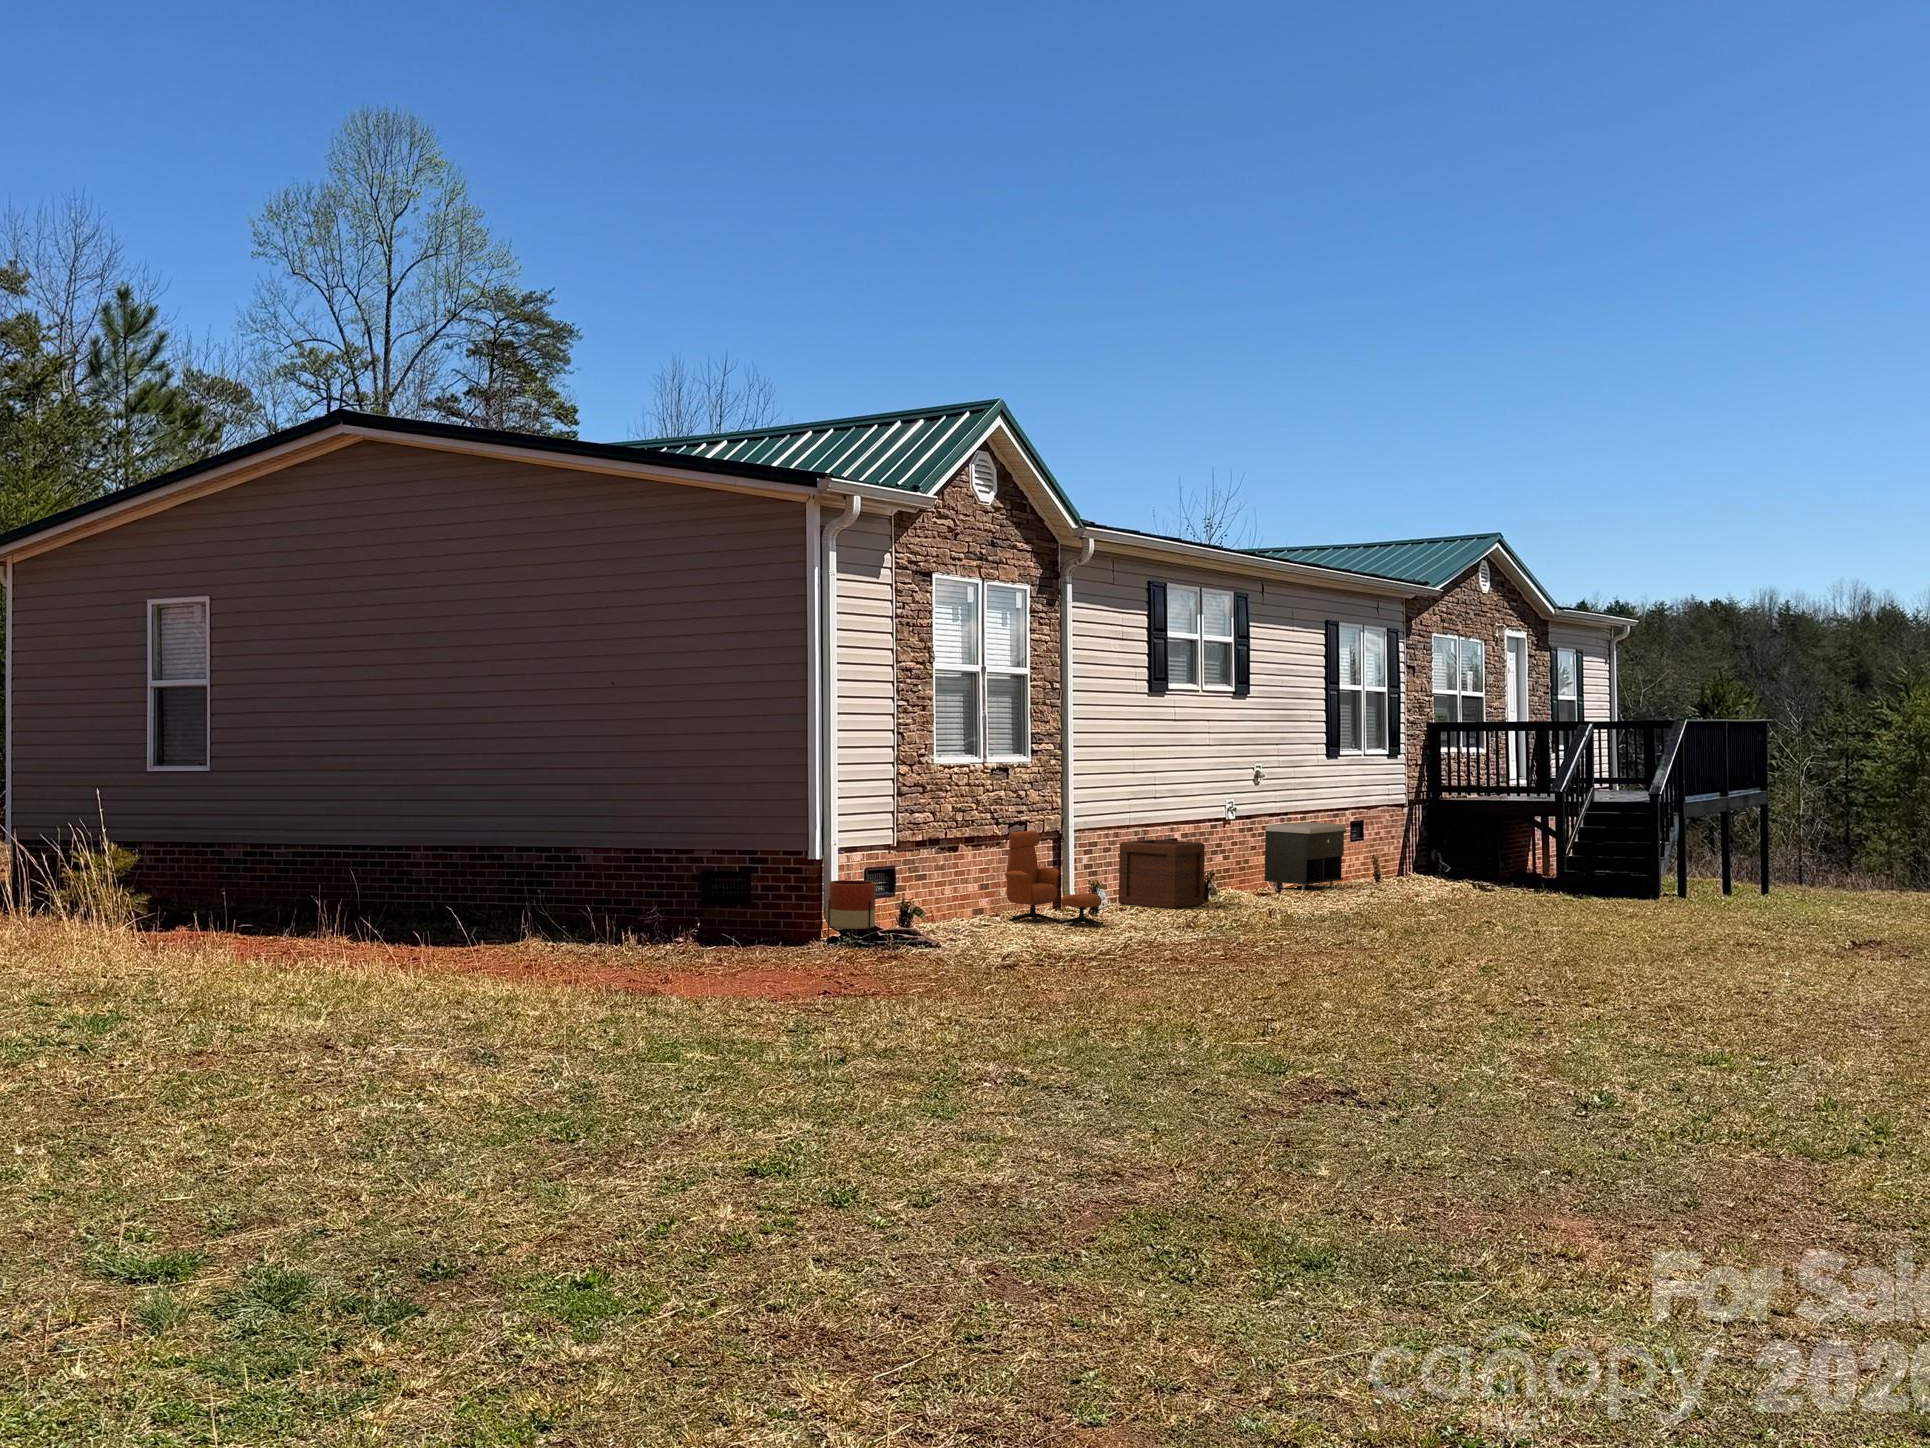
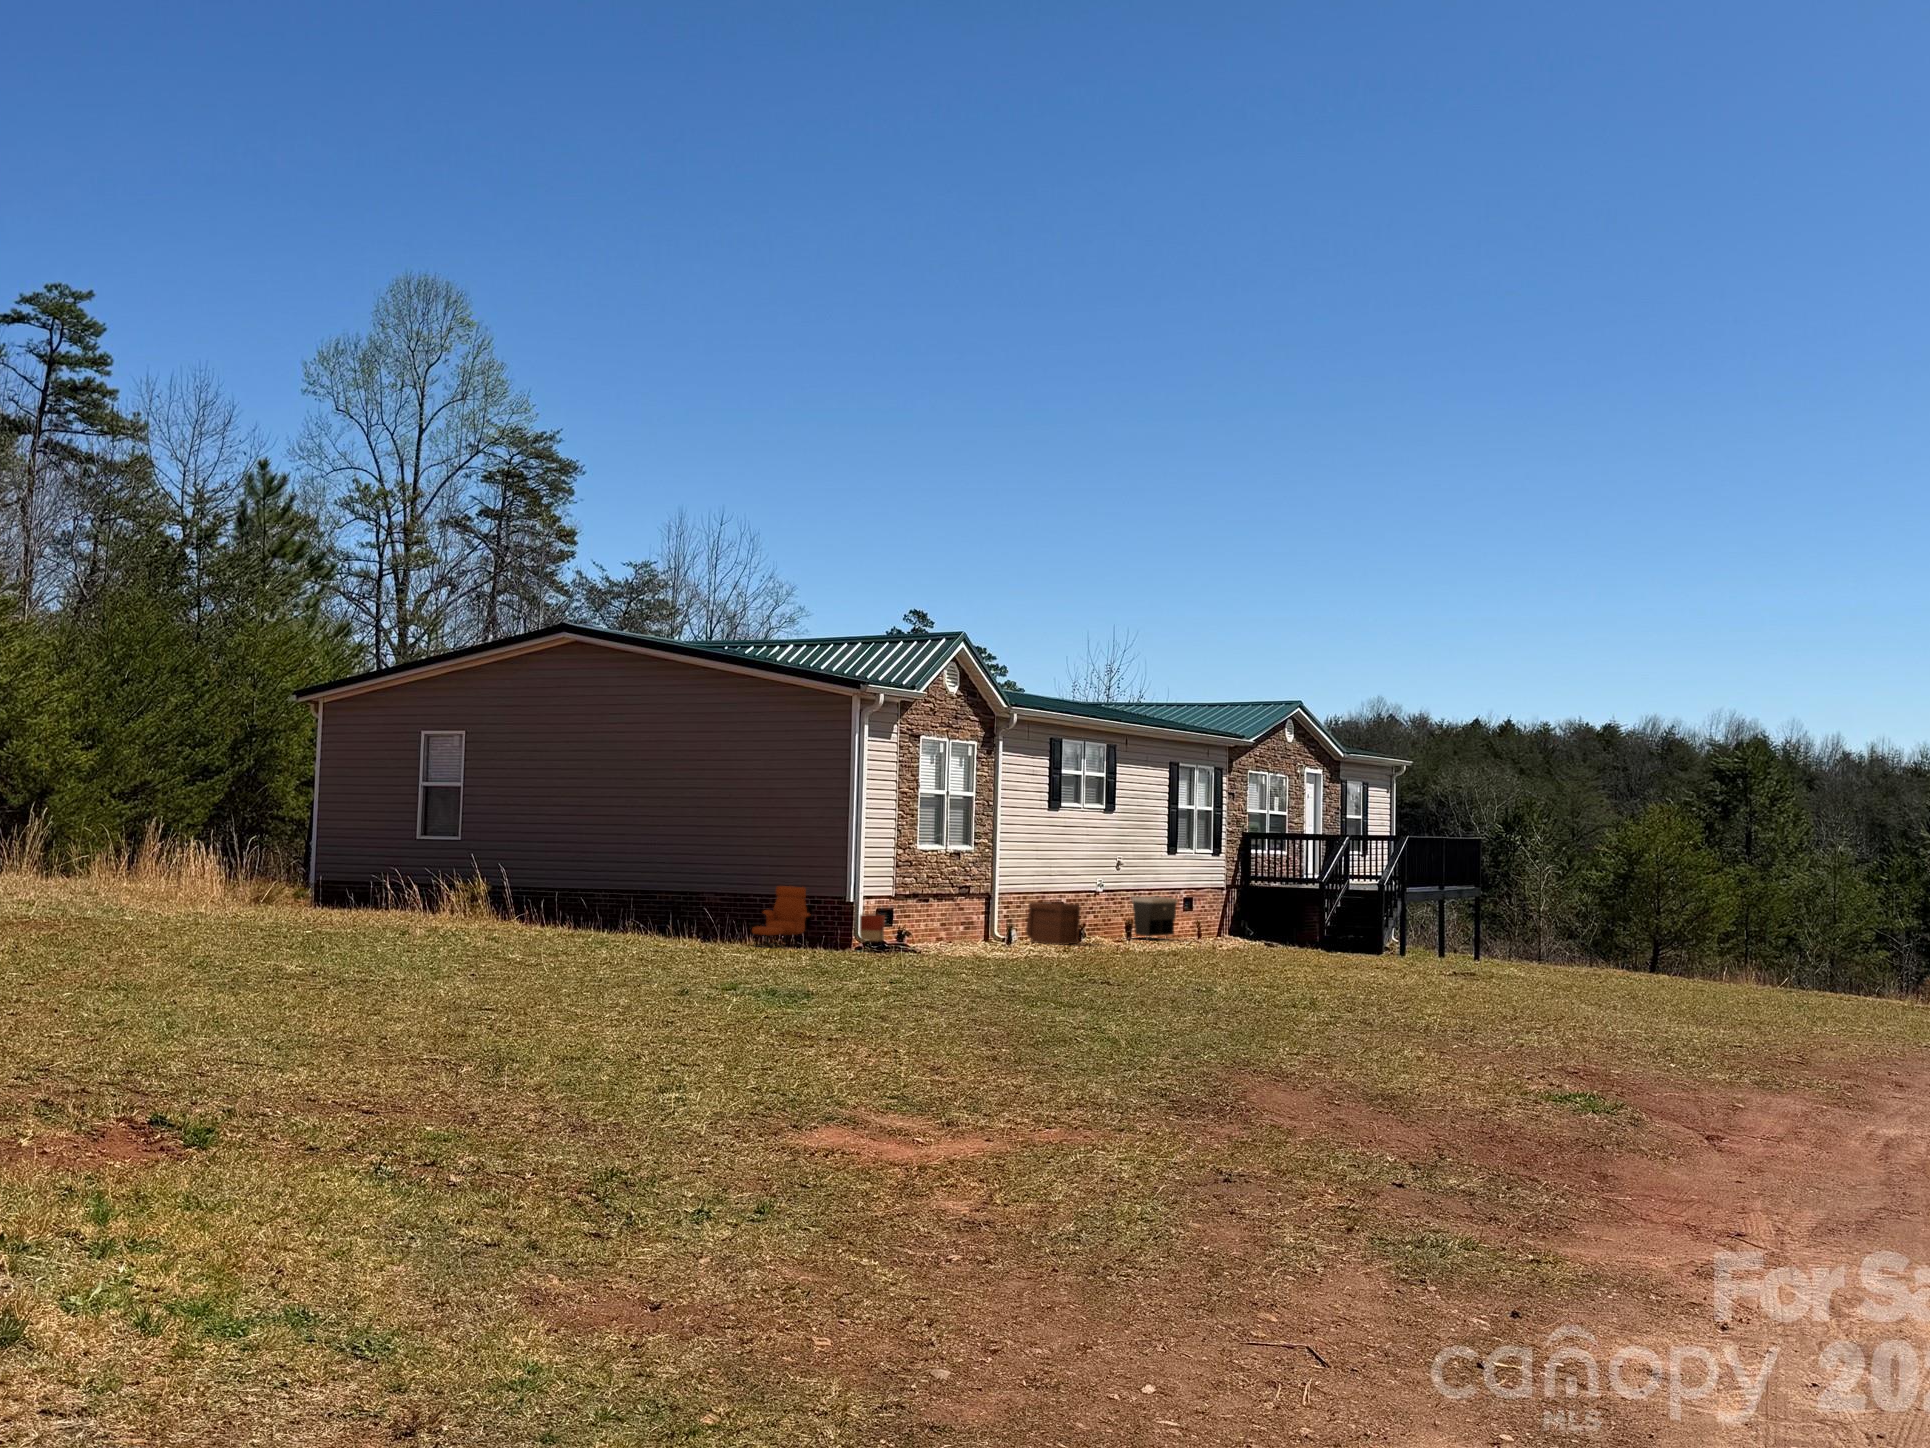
lounge chair: present [1004,831,1103,927] -> present [752,886,810,948]

